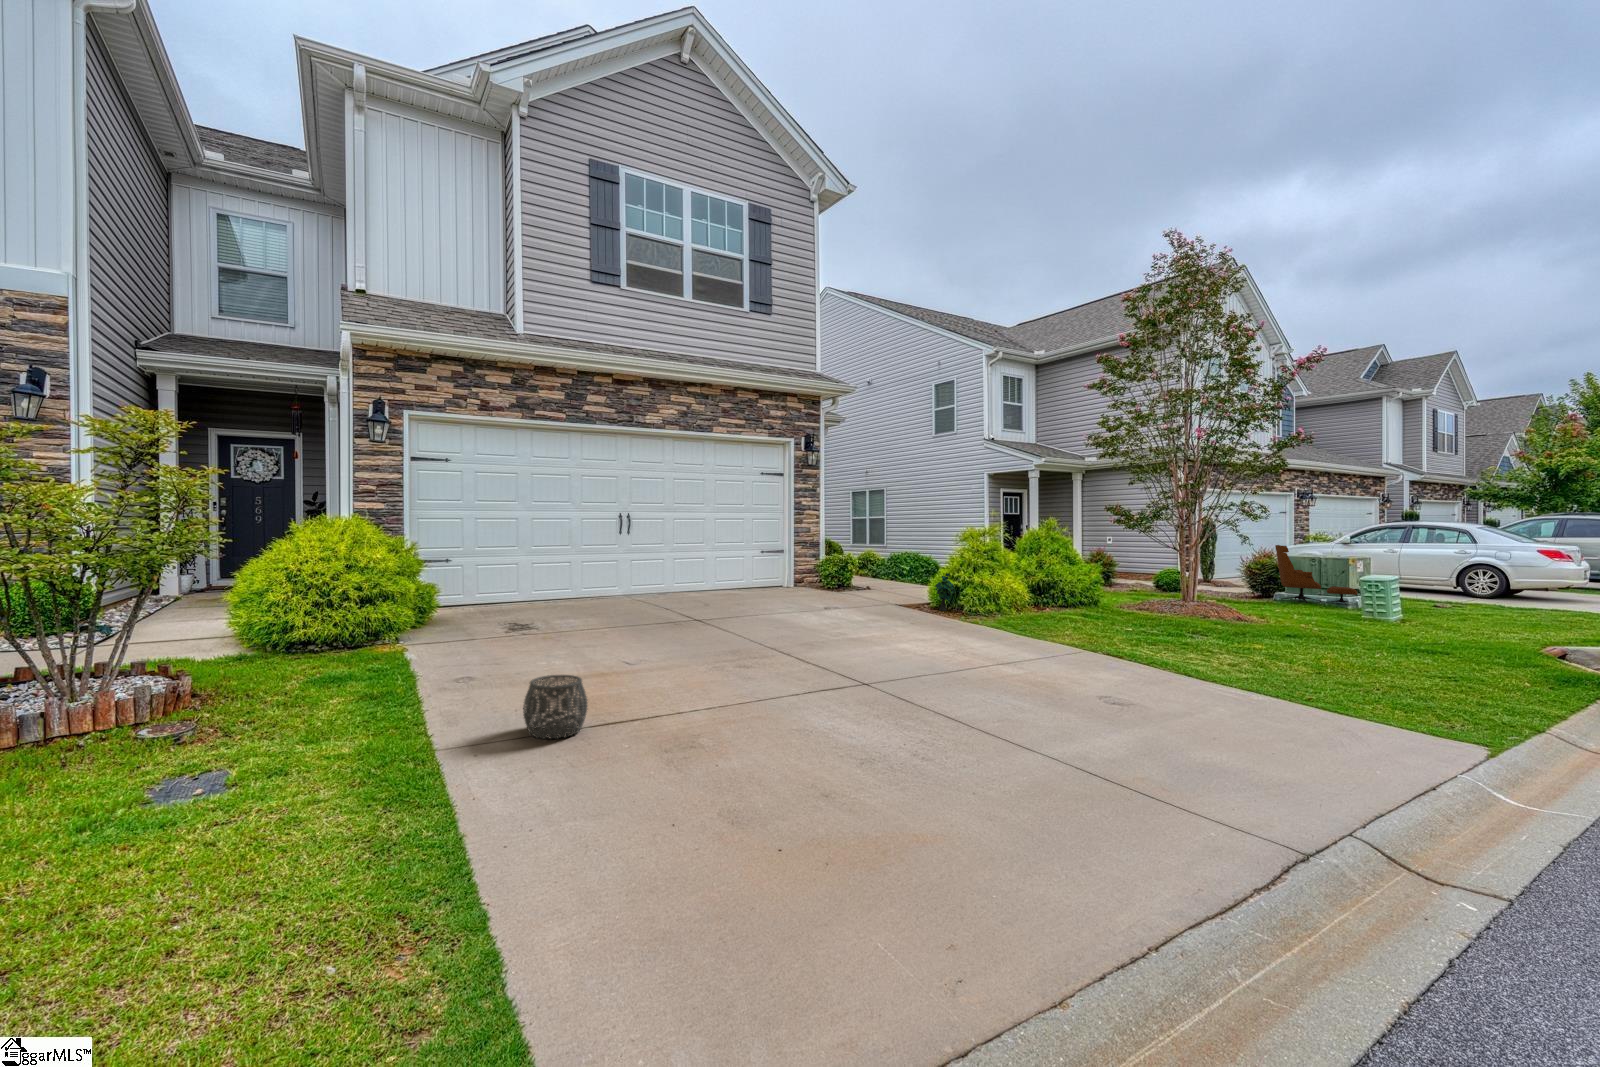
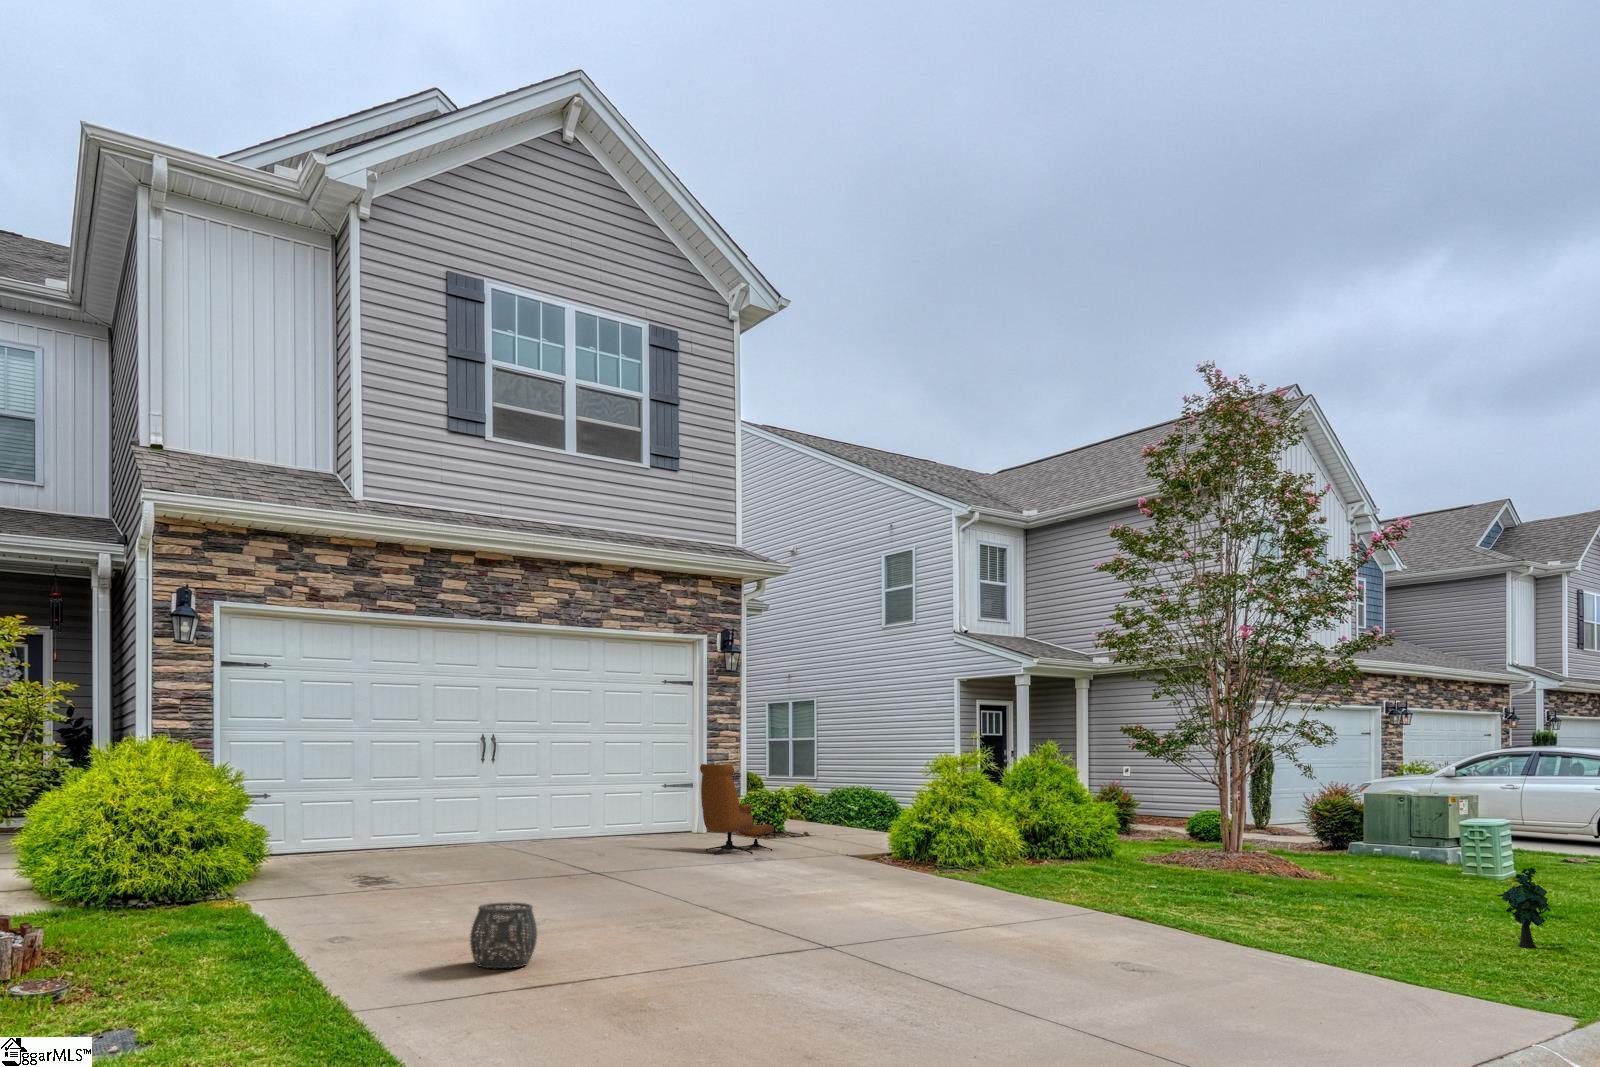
lounge chair: present [1275,545,1357,605] -> present [700,764,774,855]
decorative plant: present [934,573,956,611] -> present [1497,868,1551,948]

